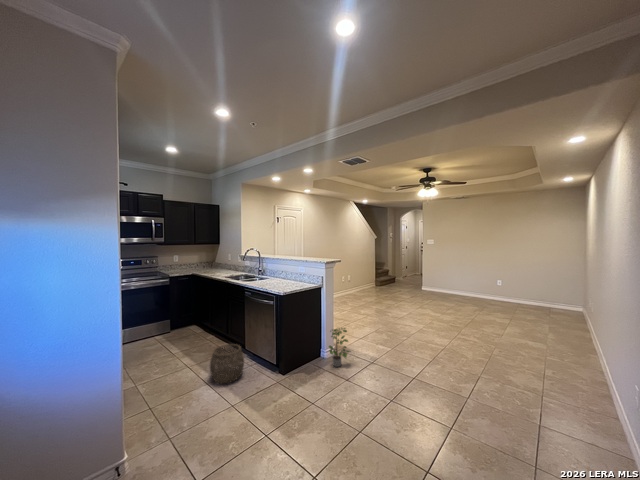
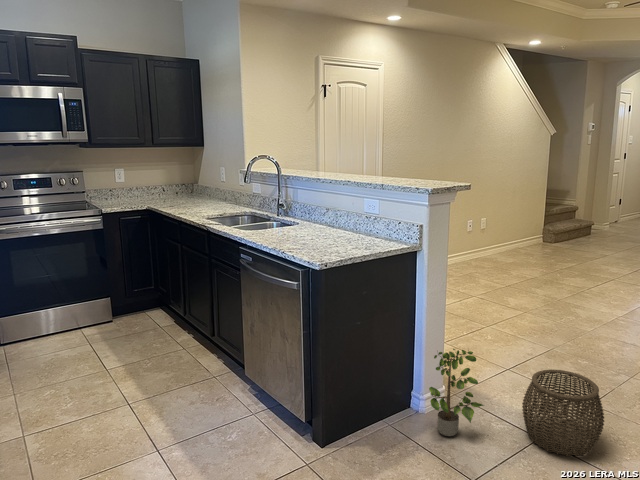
woven basket: present [210,344,244,383] -> present [522,370,604,456]

